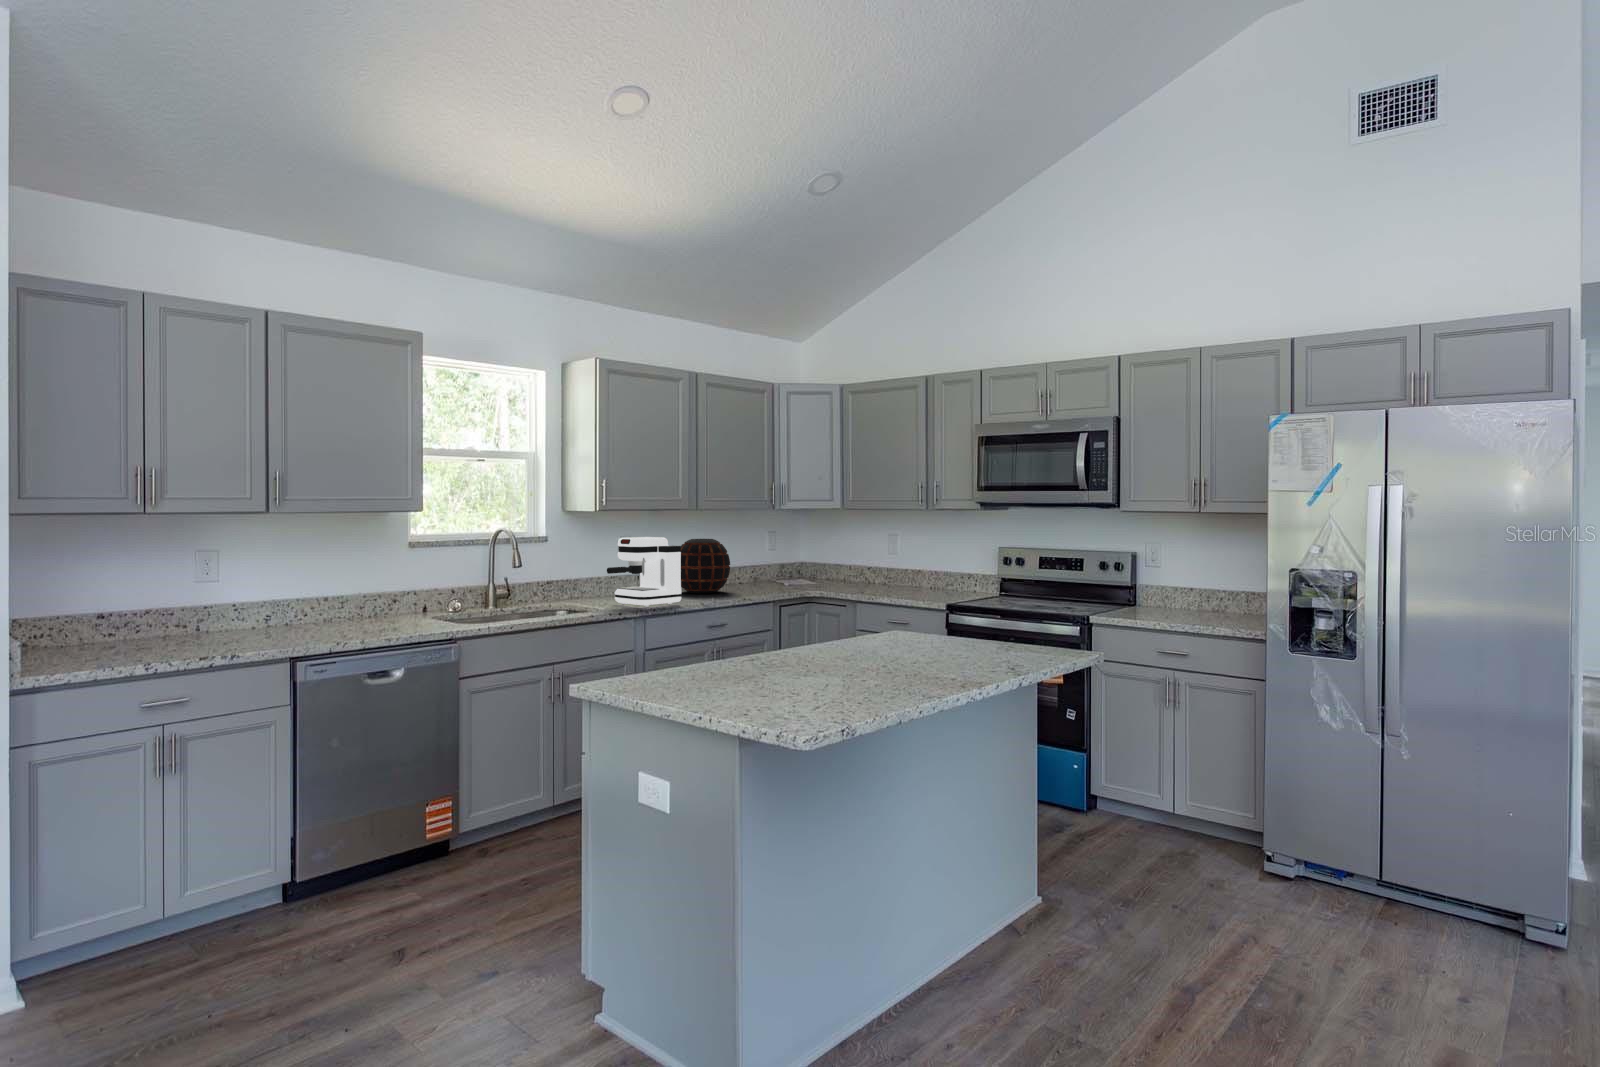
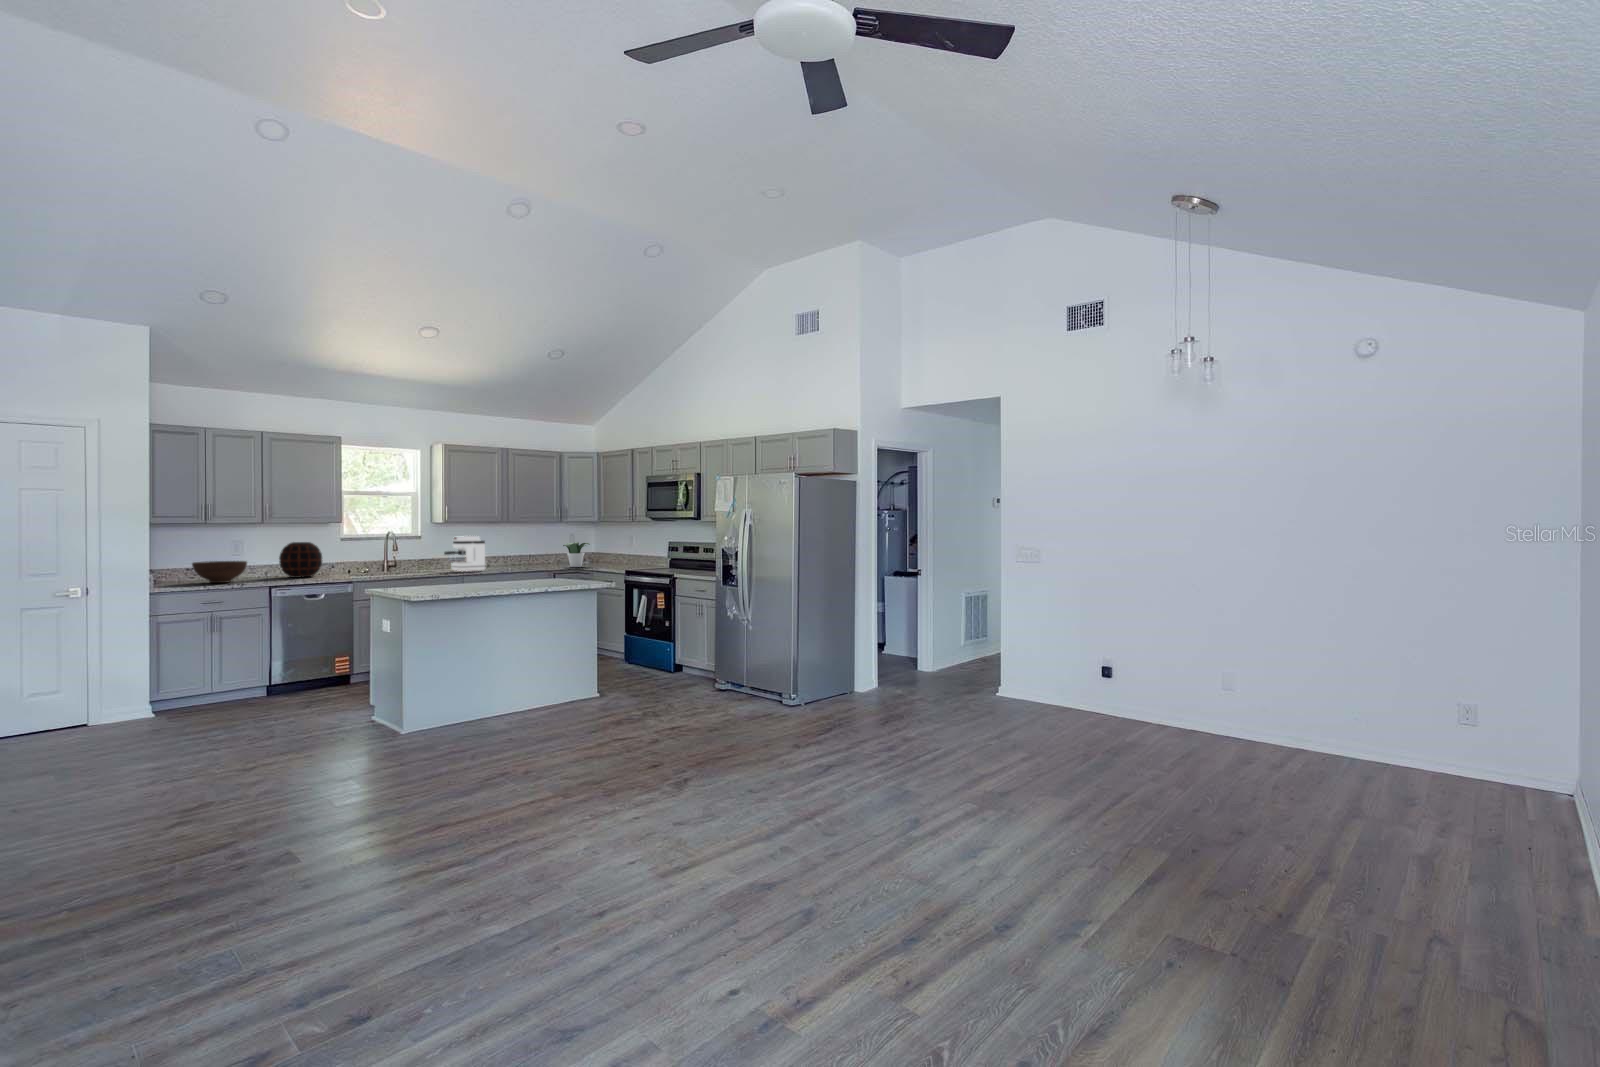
decorative vase: present [681,539,730,593] -> present [279,542,322,578]
potted plant: none [790,547,846,593] -> present [563,542,590,567]
fruit bowl: none [111,597,240,653] -> present [192,561,247,583]

